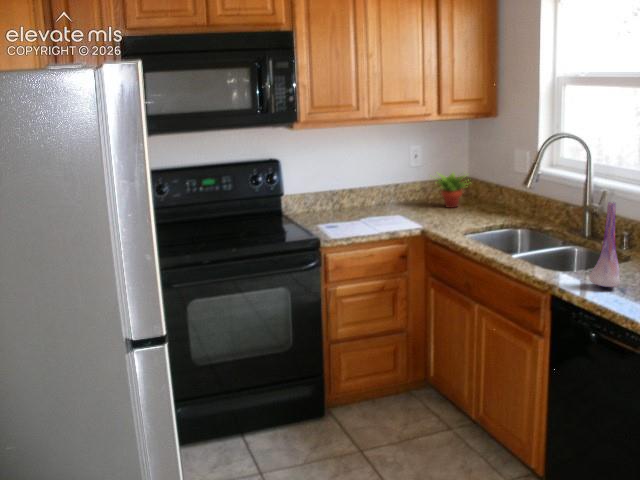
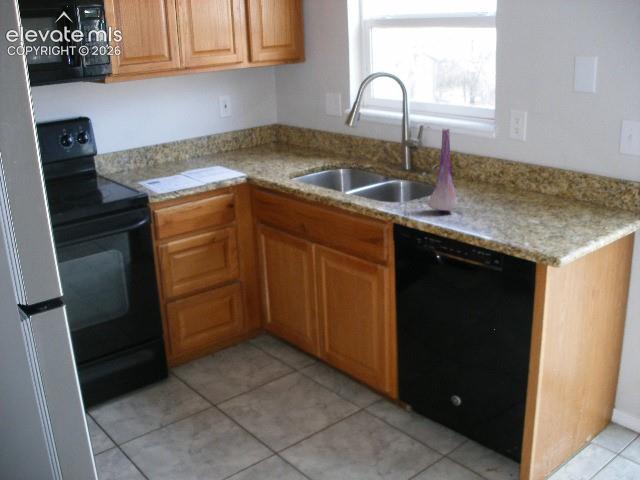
succulent plant: present [436,172,466,208] -> none [243,116,285,156]

